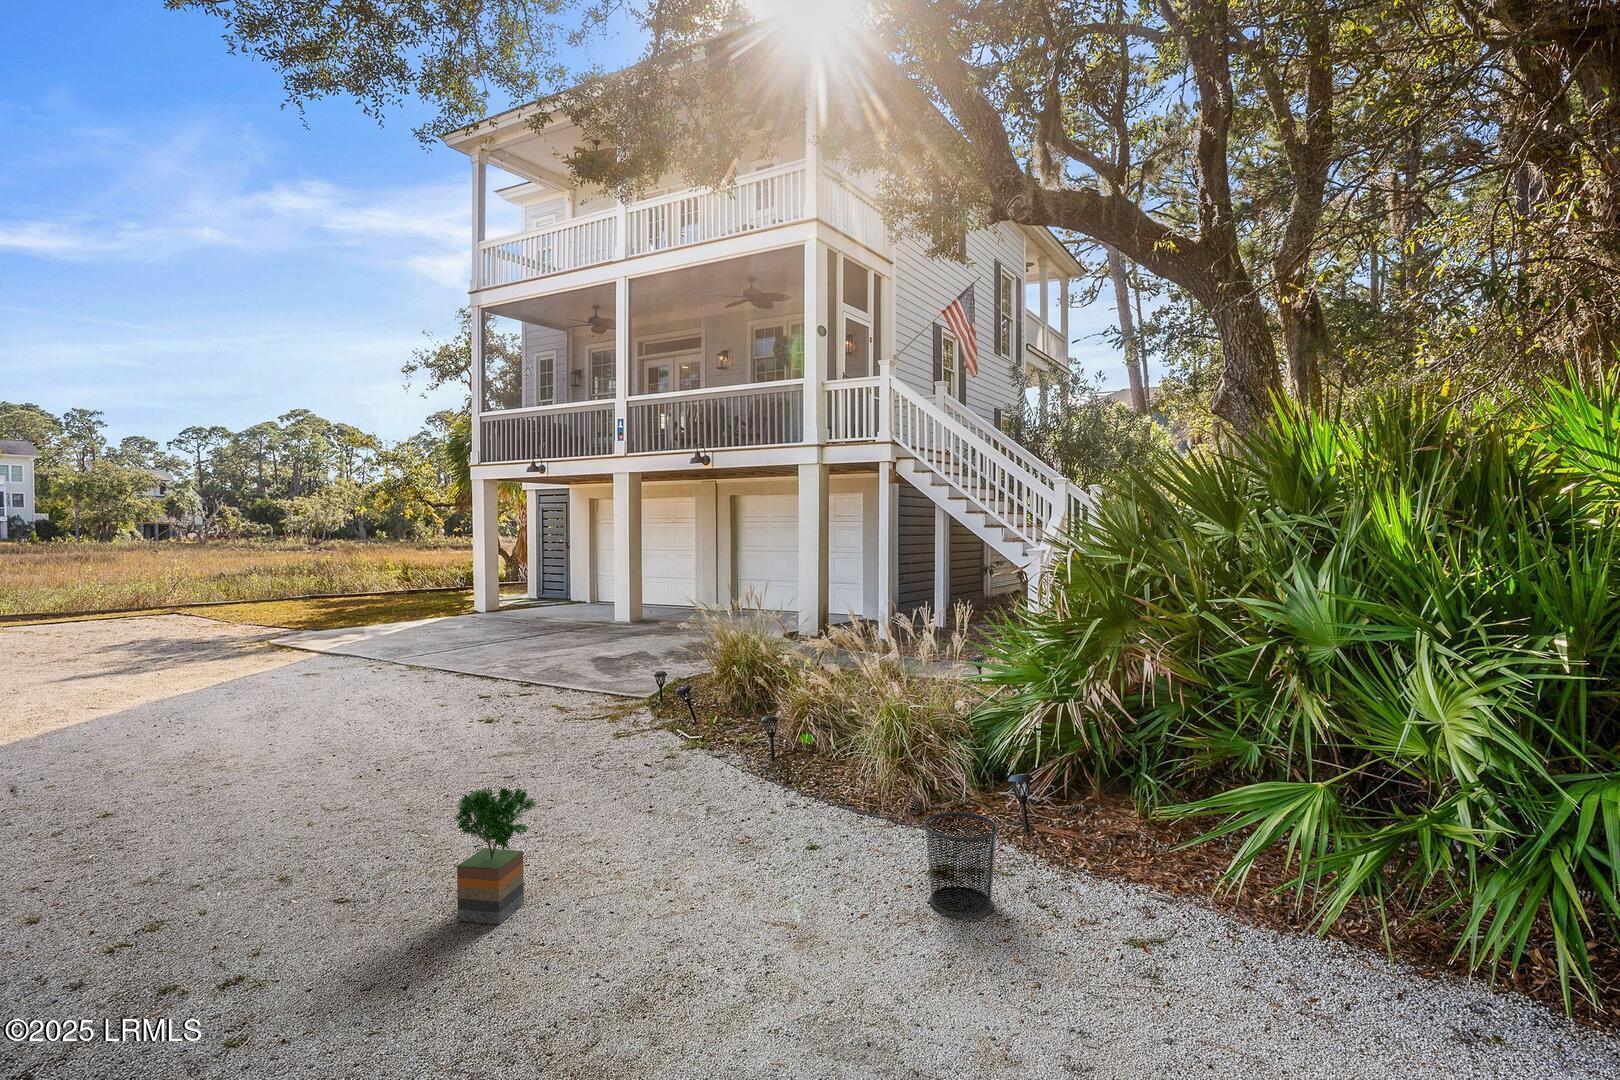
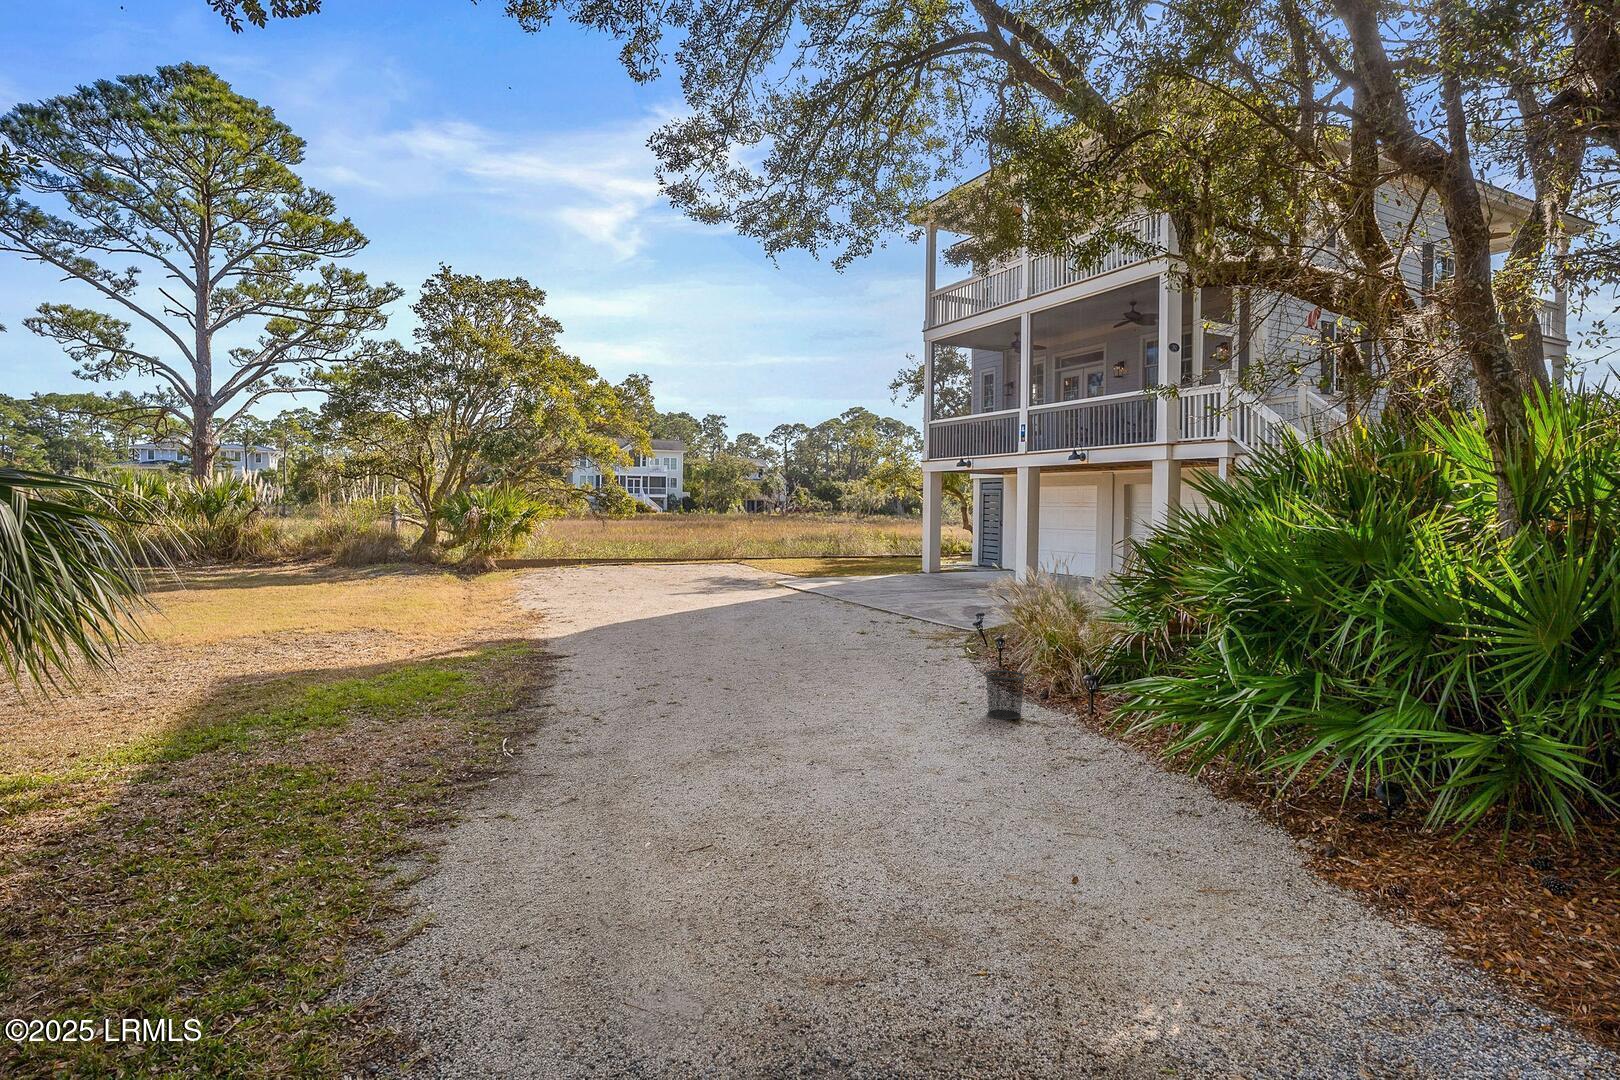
potted tree: present [455,787,537,924] -> none [789,628,826,686]

